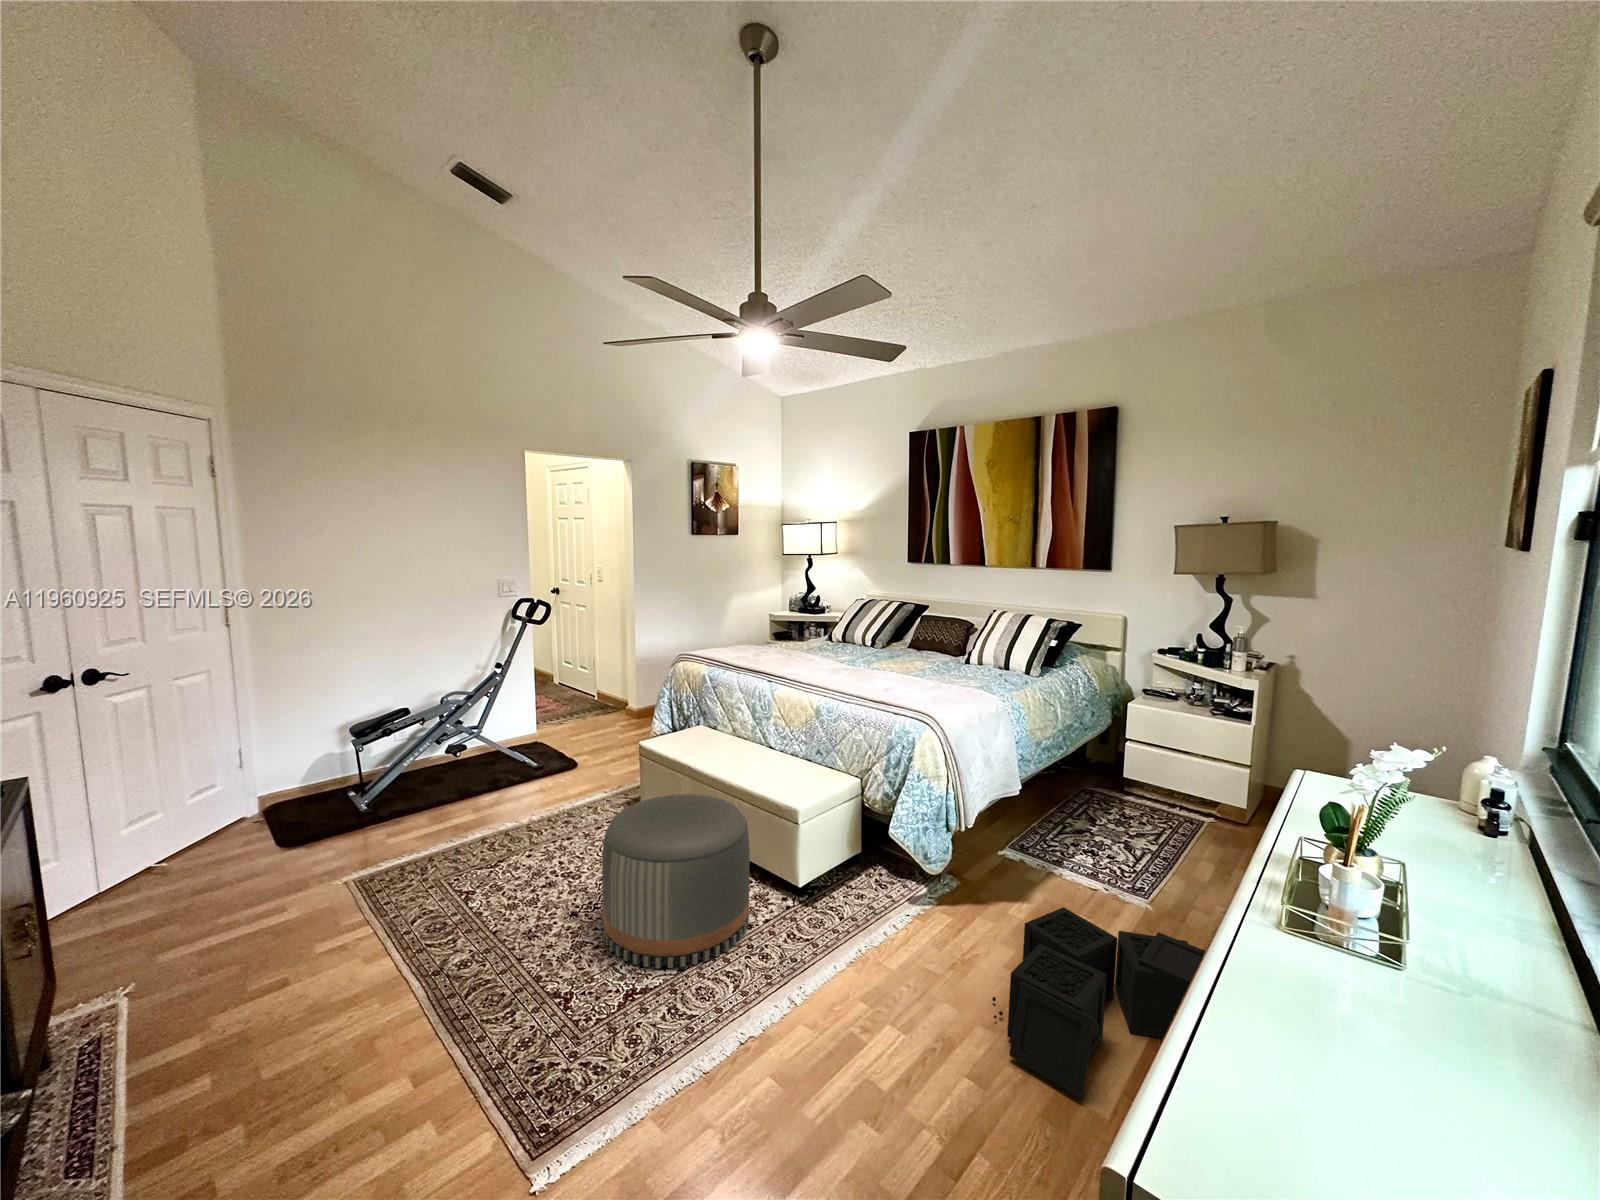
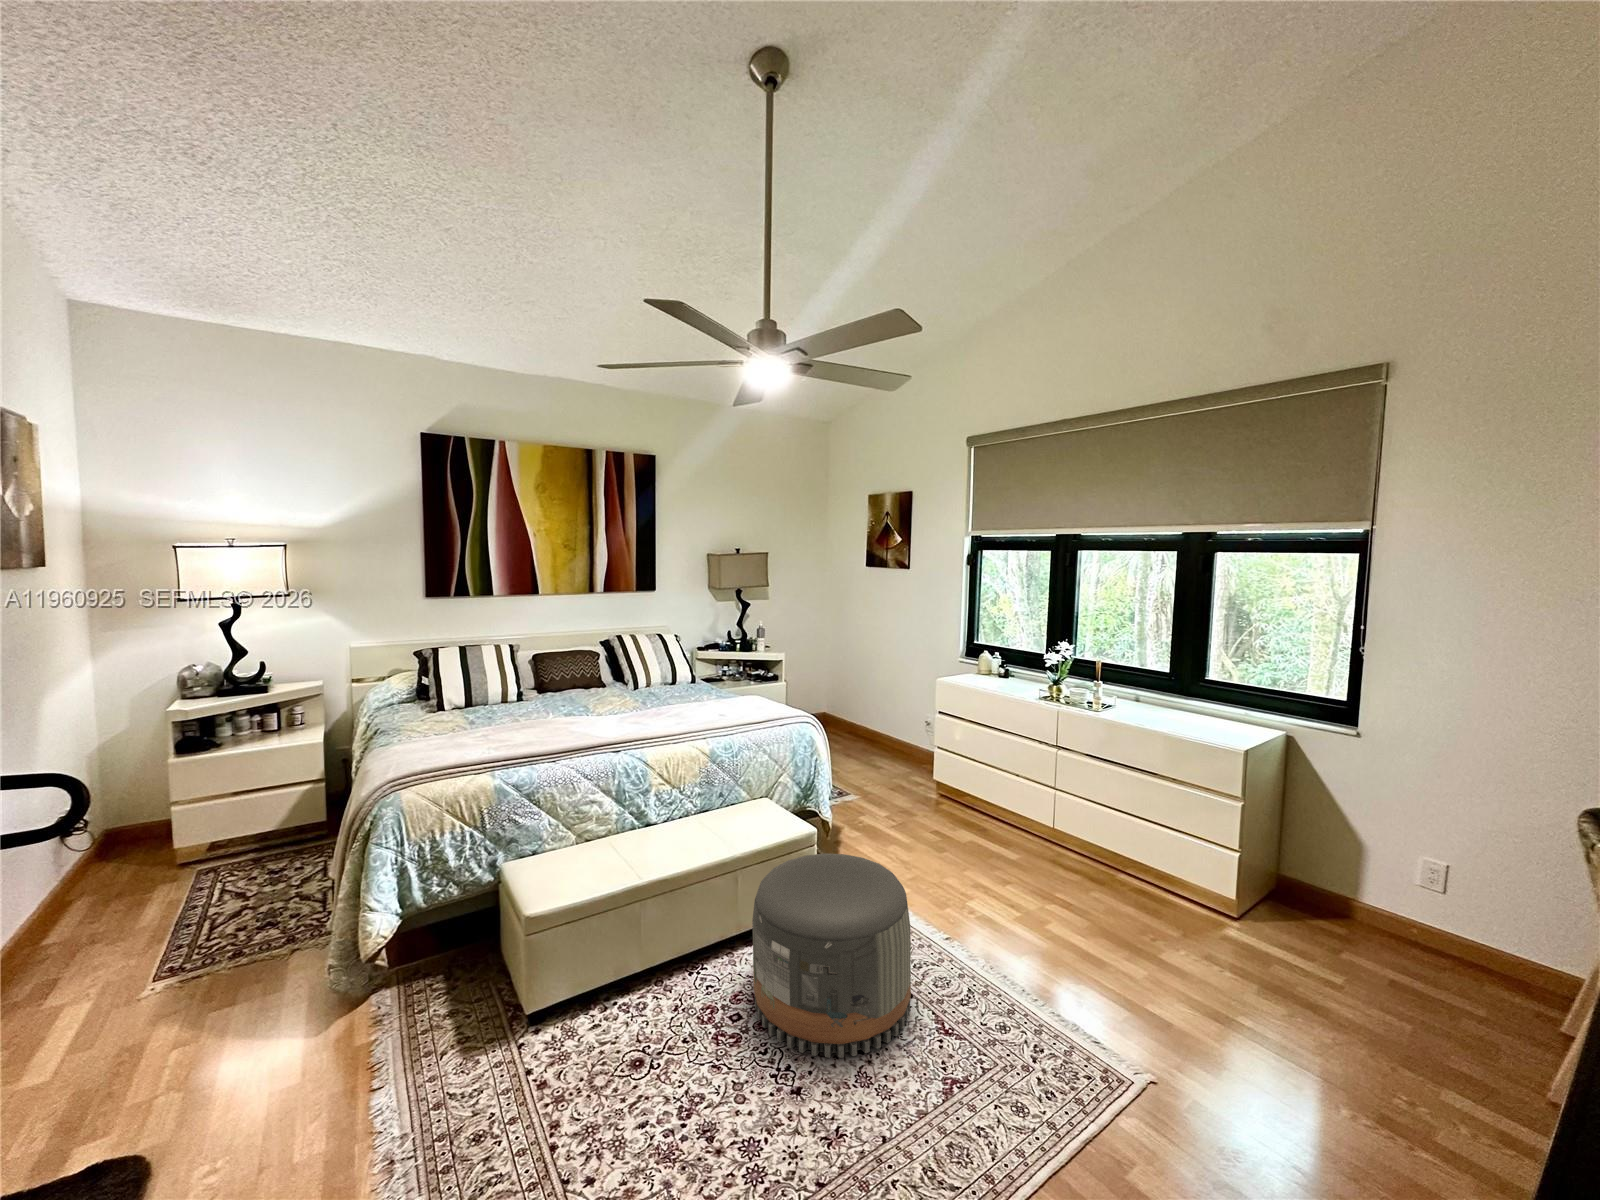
storage bin: present [992,907,1205,1098] -> none [908,778,1018,867]

